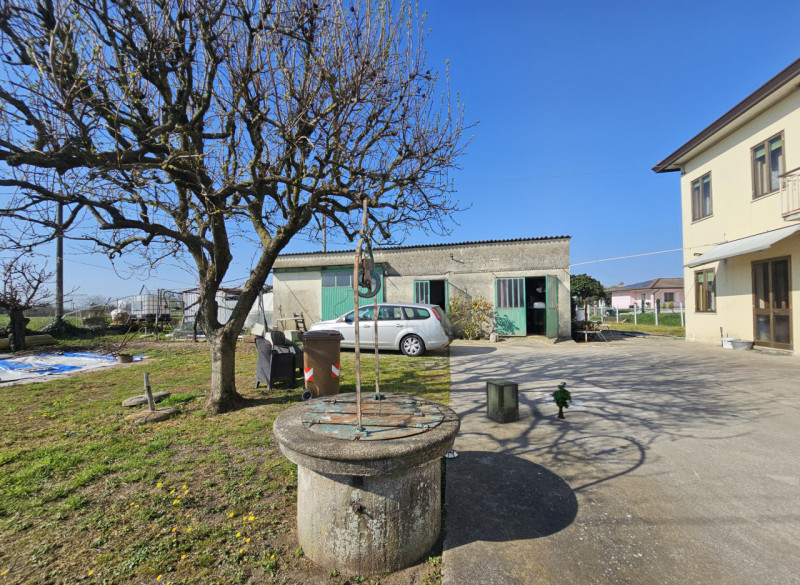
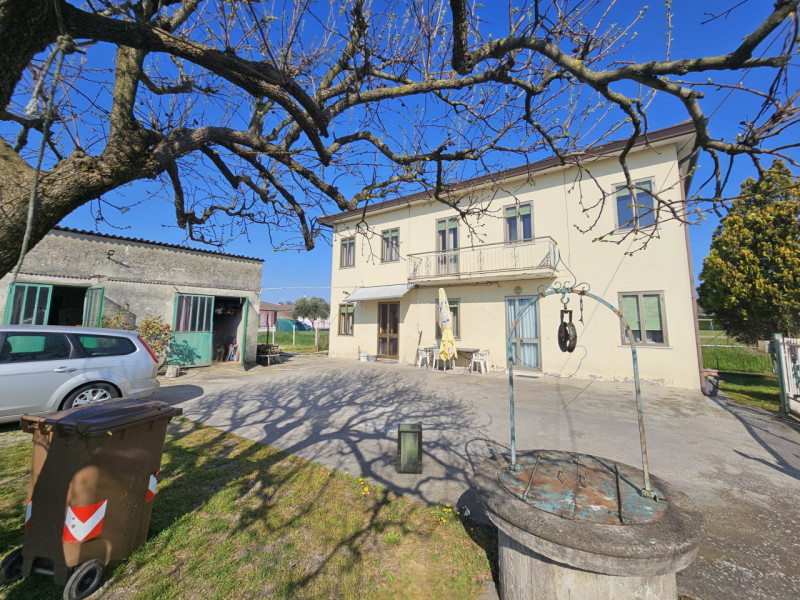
decorative plant: present [550,382,572,419] -> none [422,412,441,448]

